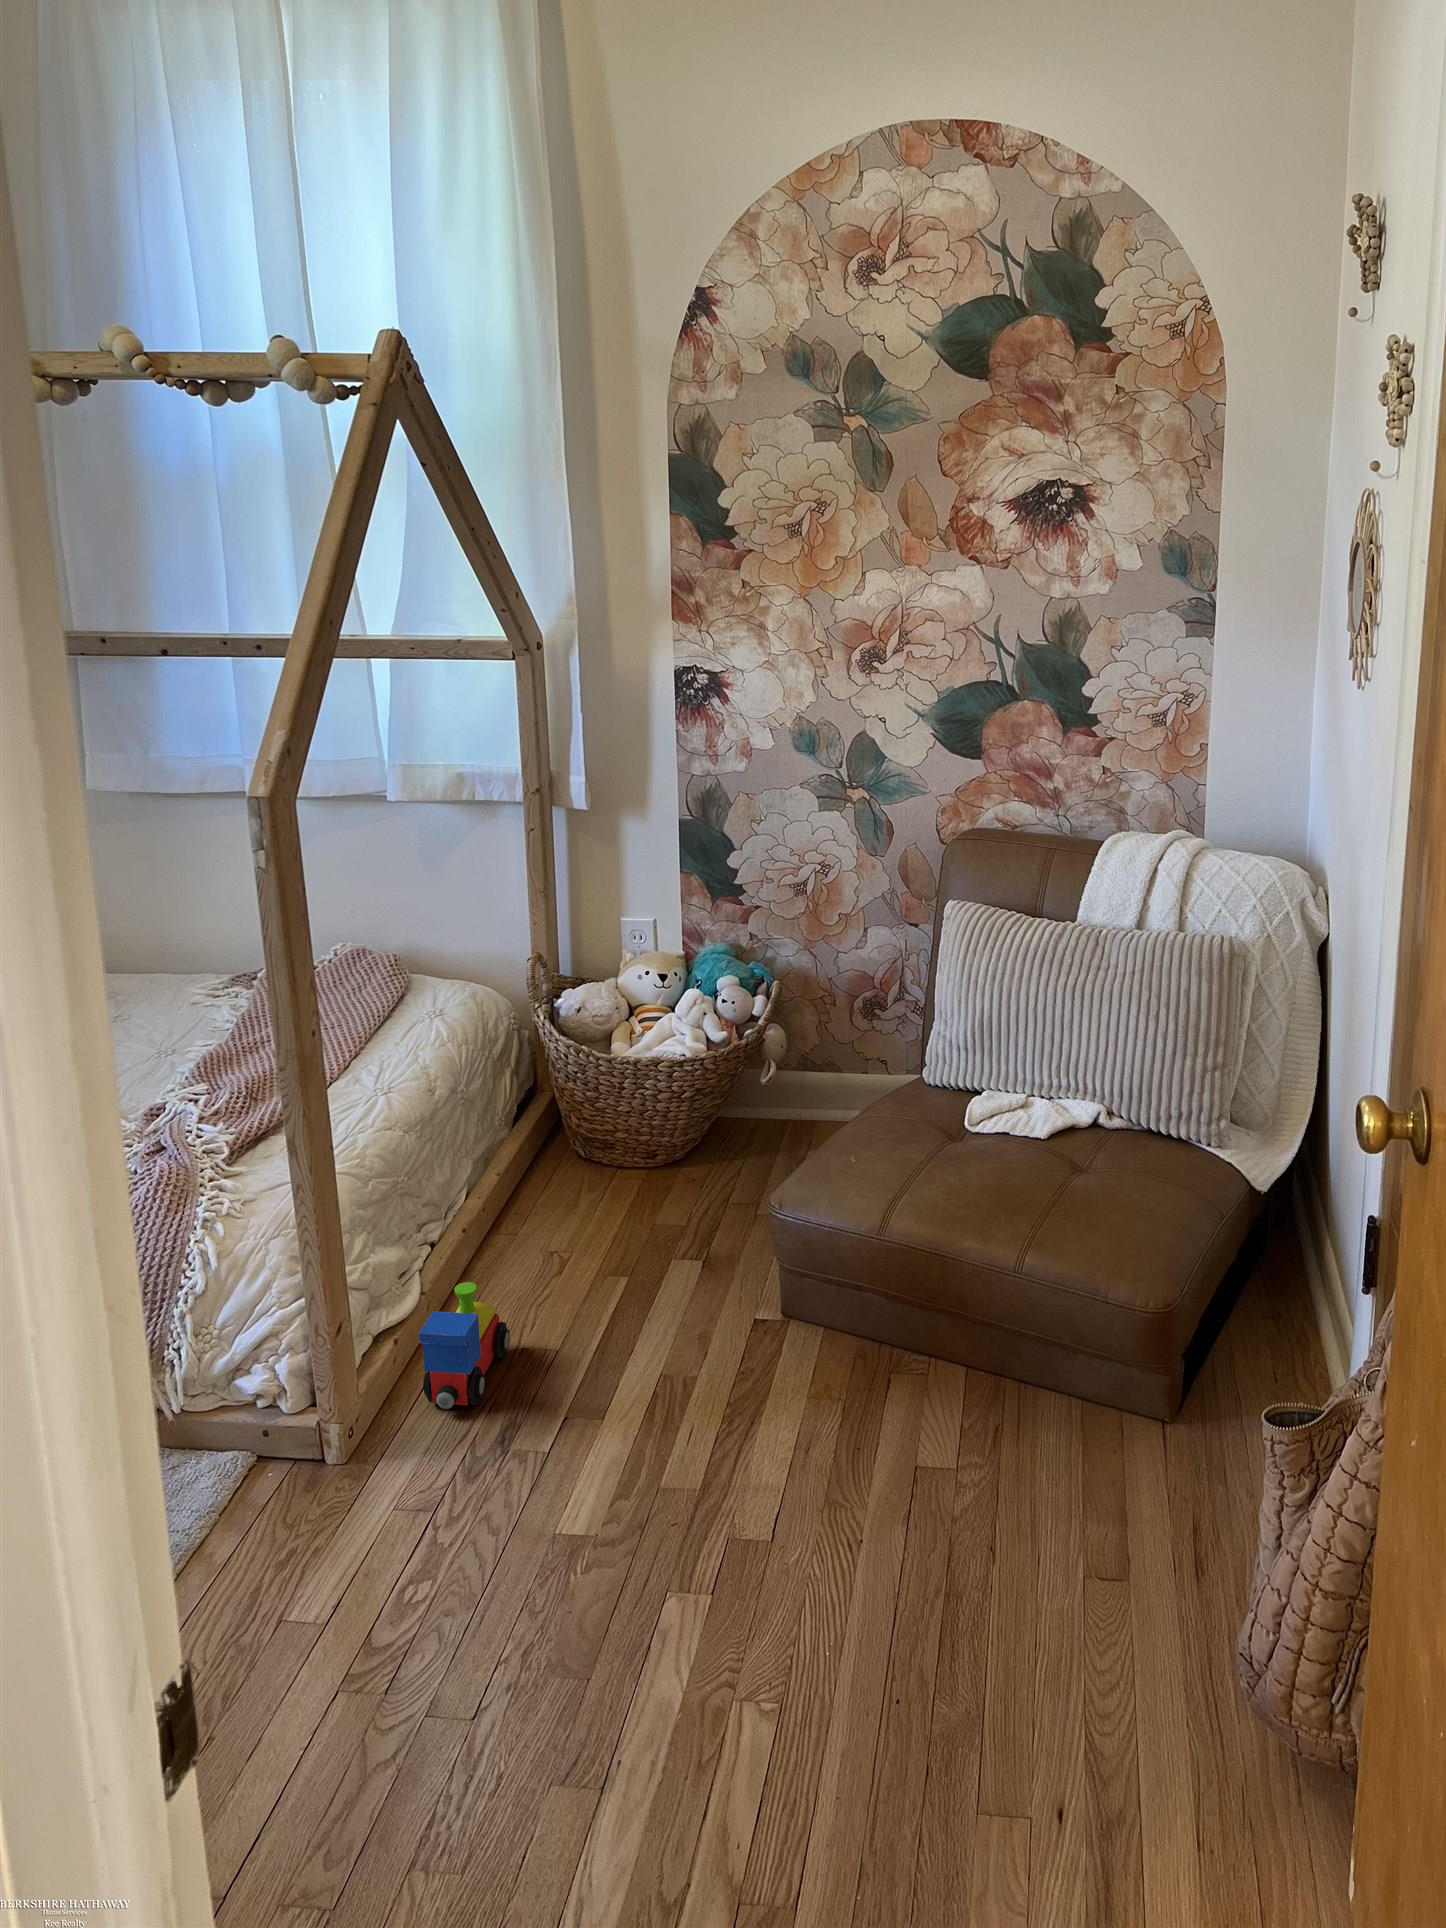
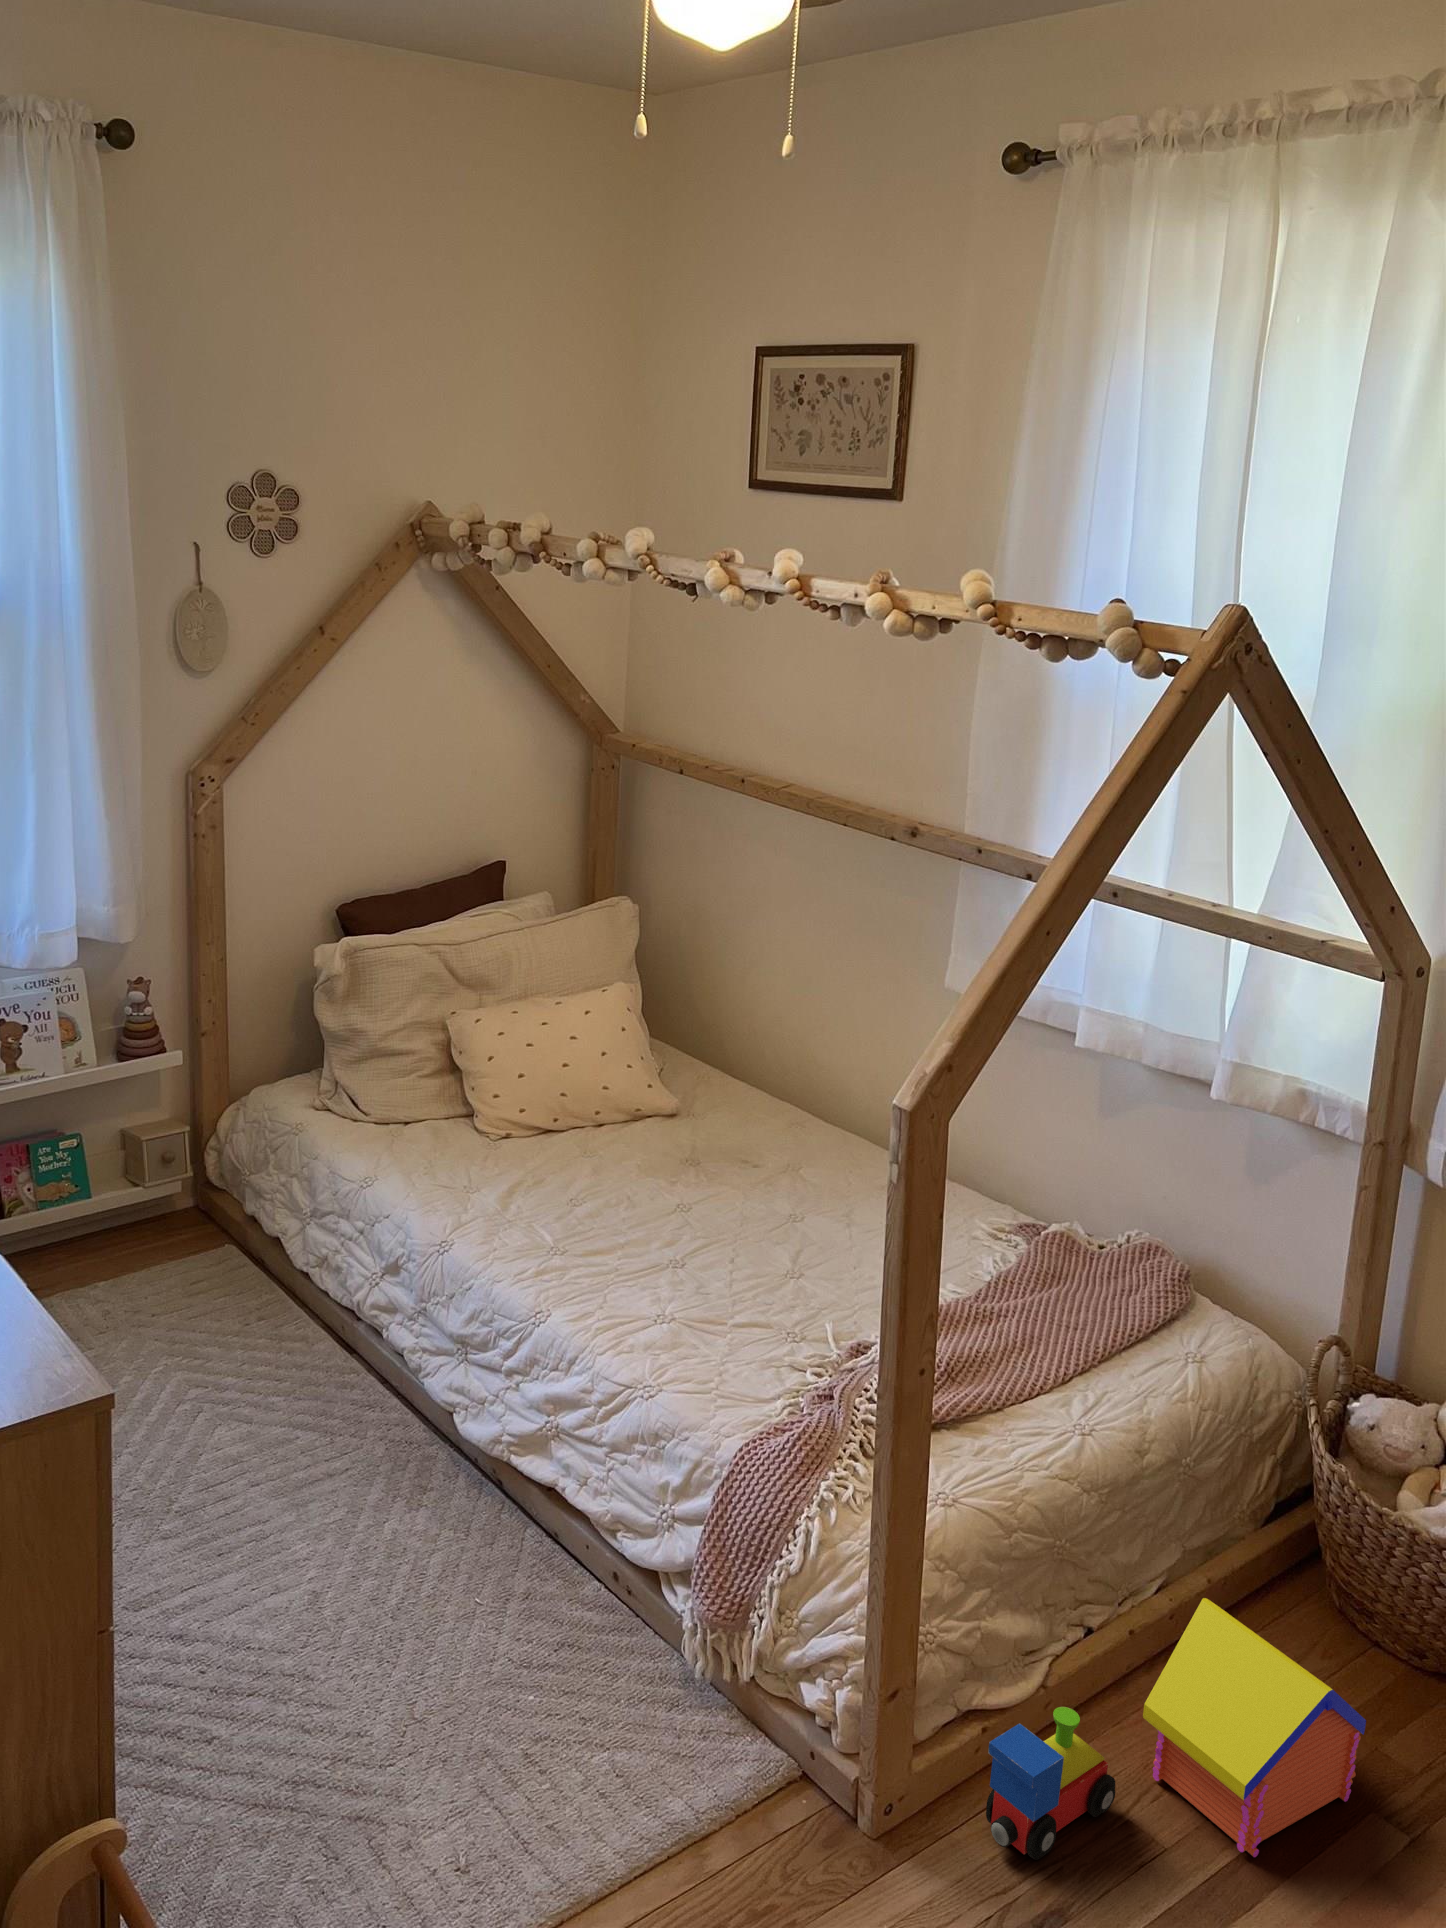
toy house: none [508,1164,654,1324] -> present [1143,1598,1366,1857]

